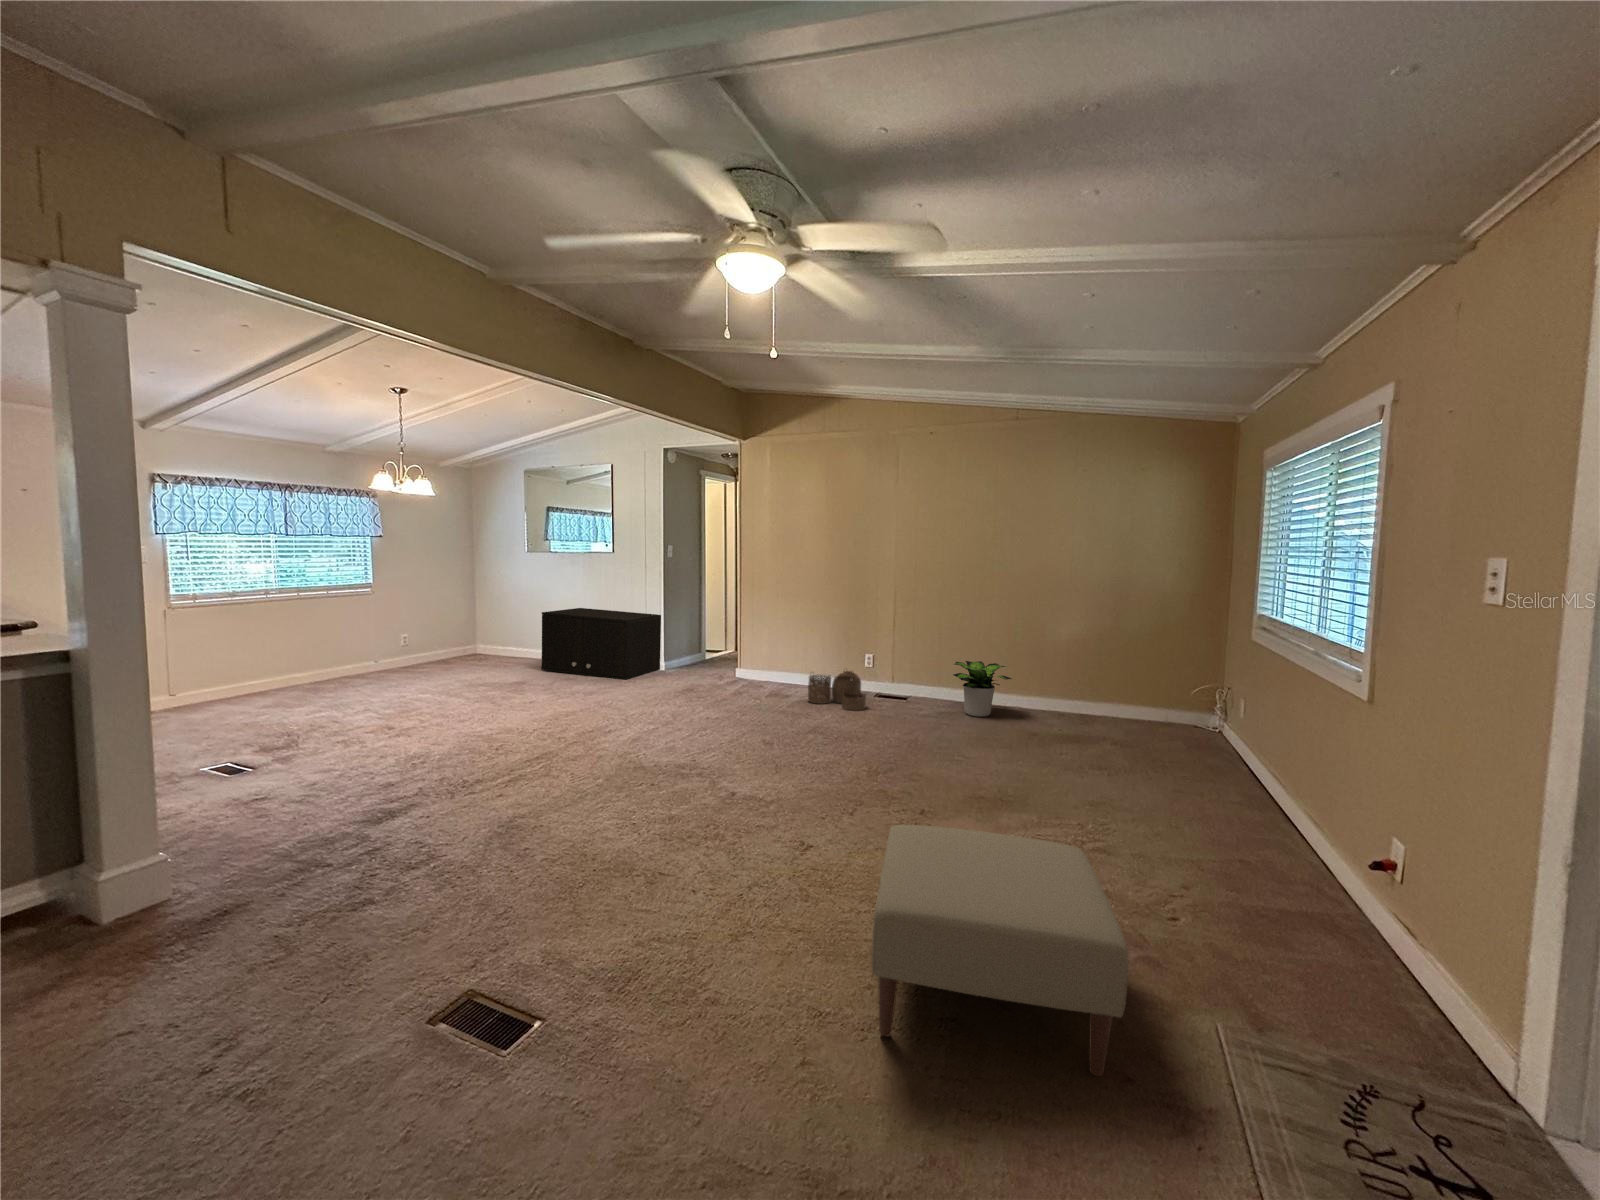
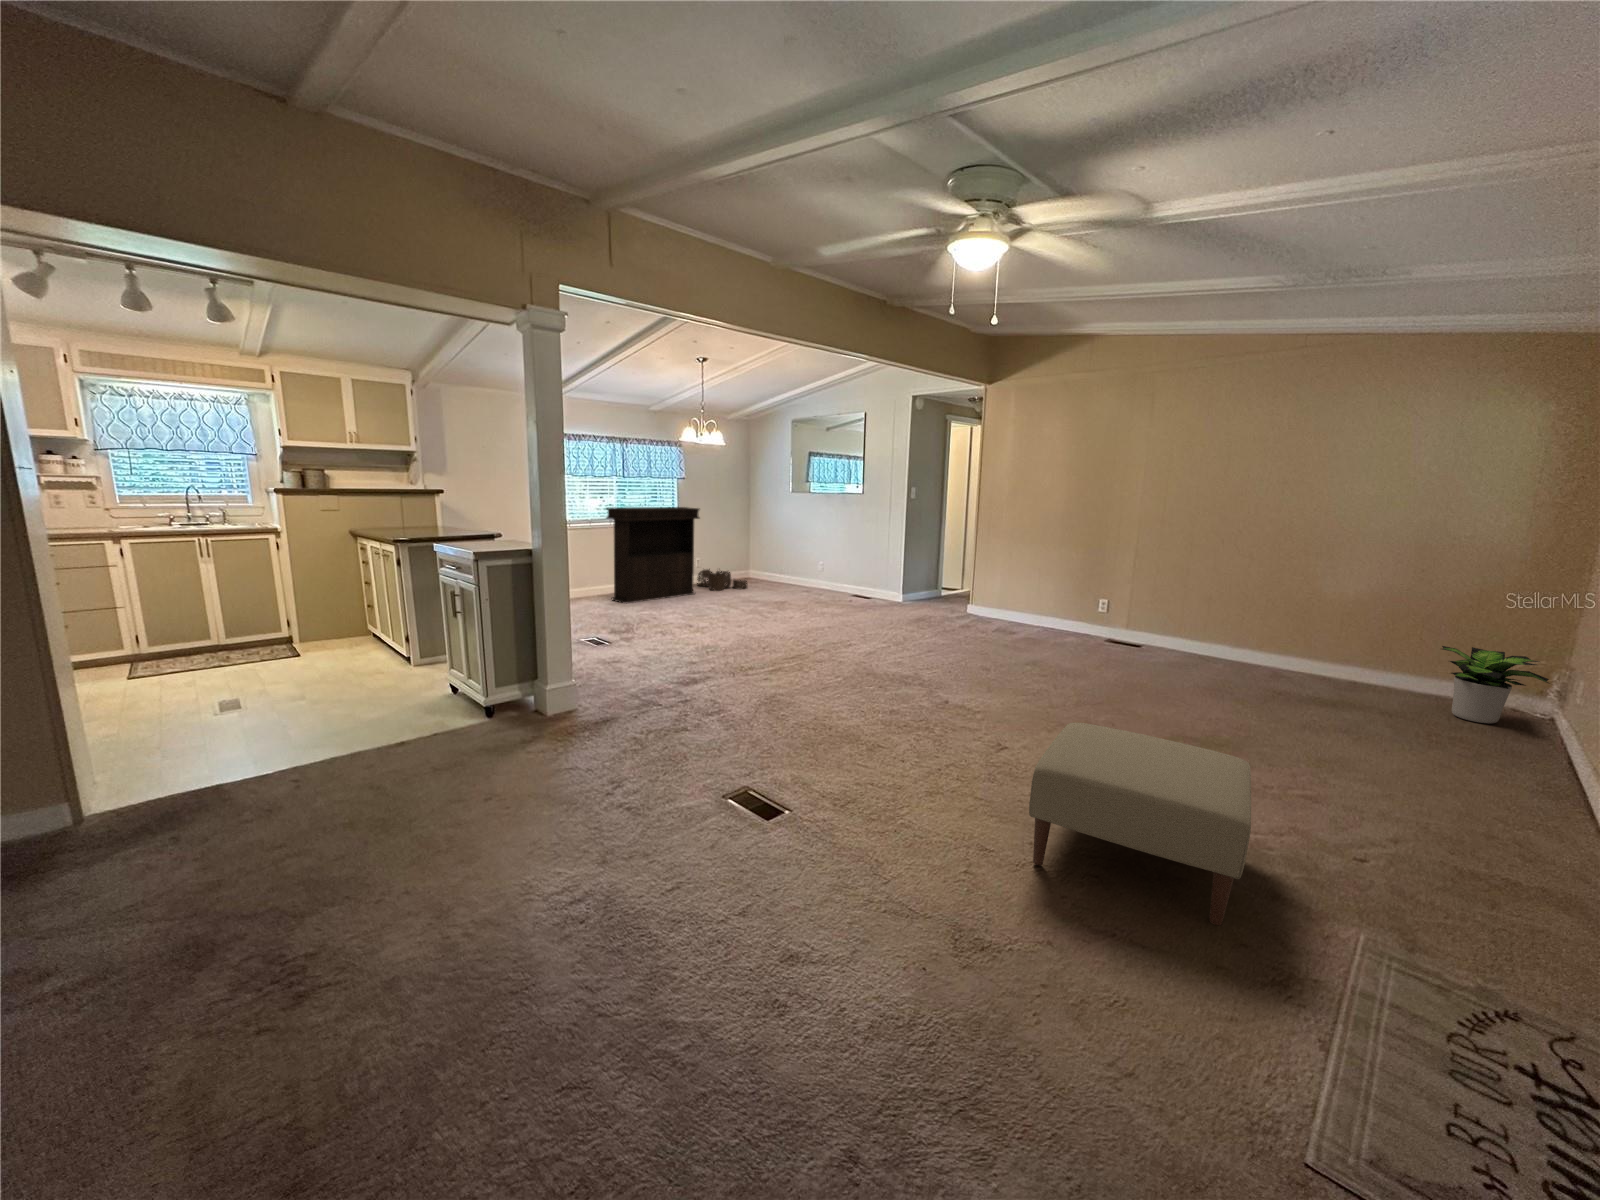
console table: none [260,572,405,702] -> present [606,507,700,604]
storage cabinet: present [541,608,661,680] -> none [800,542,904,607]
potted plant: present [953,661,1012,717] -> present [1442,646,1550,723]
woven basket: present [808,671,866,711] -> present [697,569,748,591]

